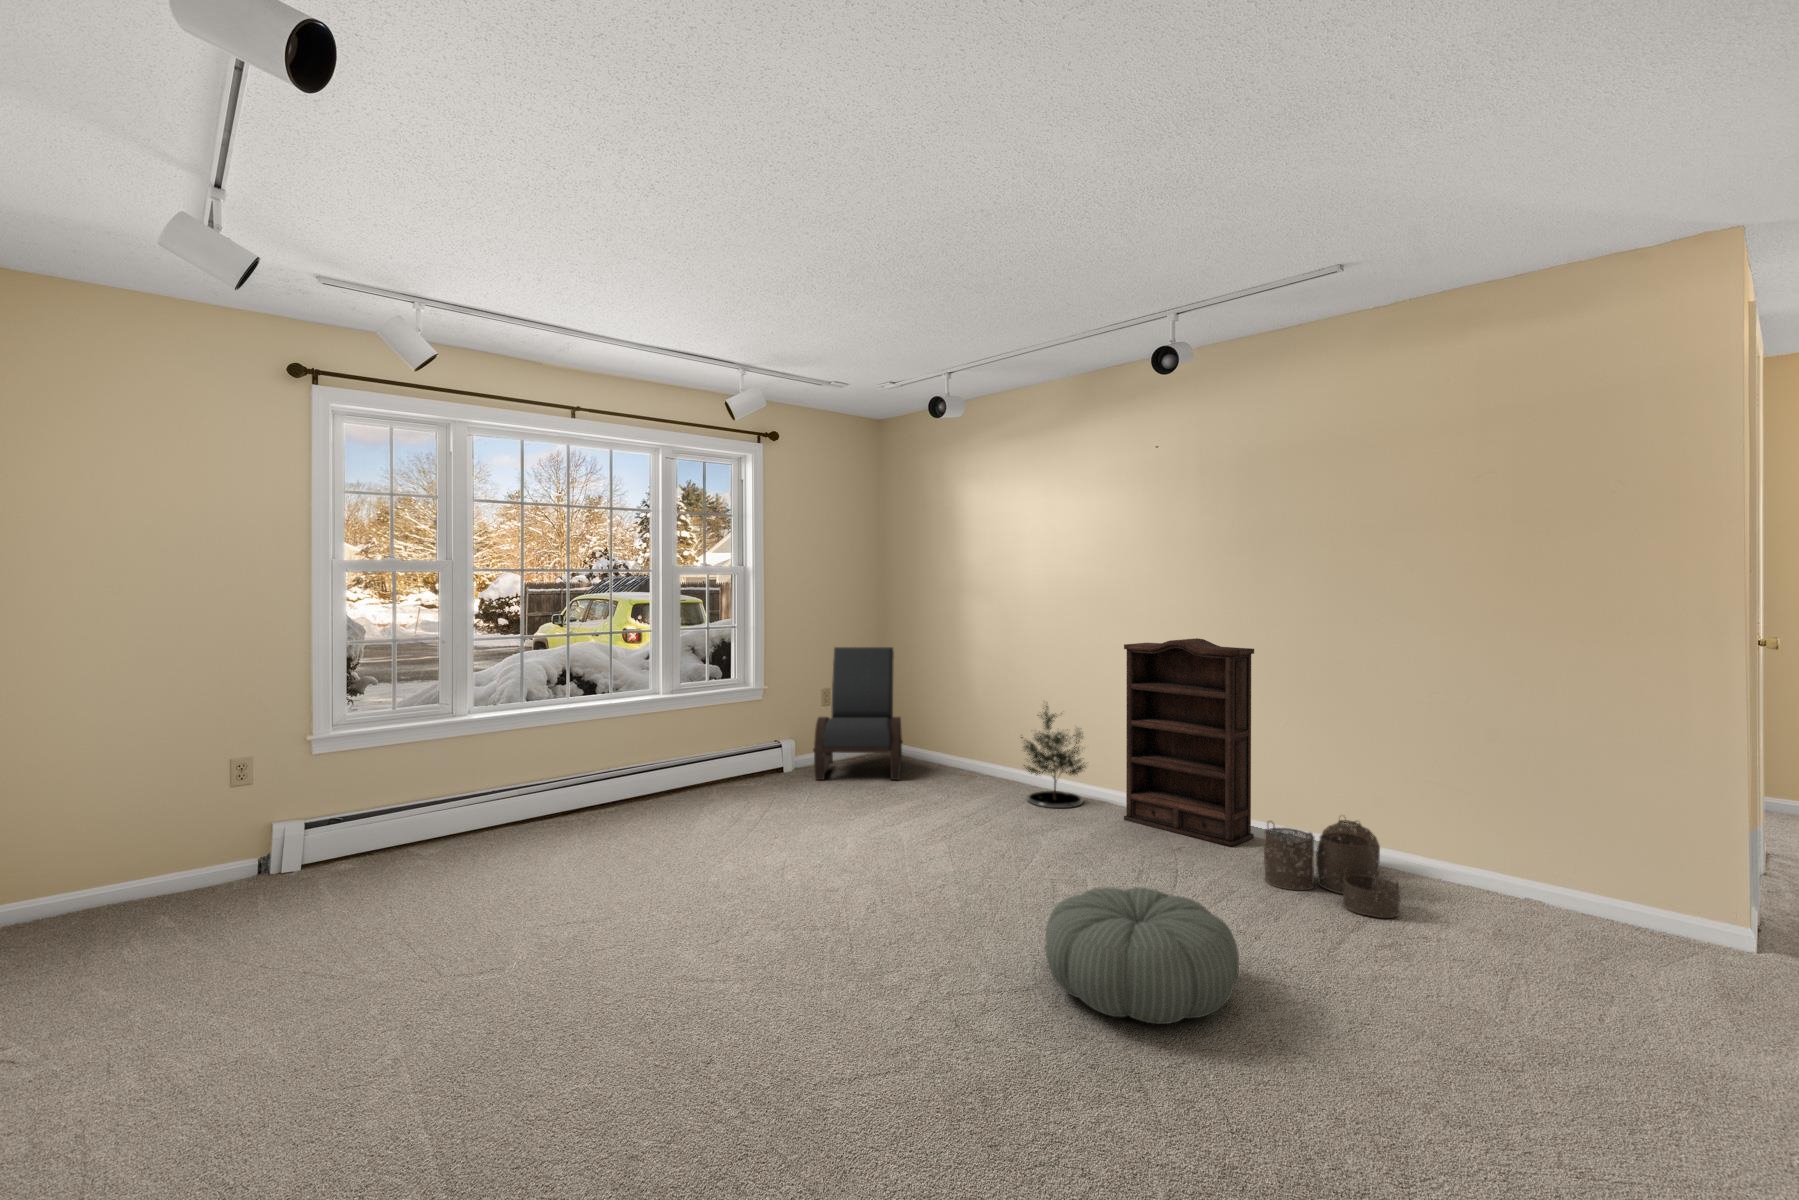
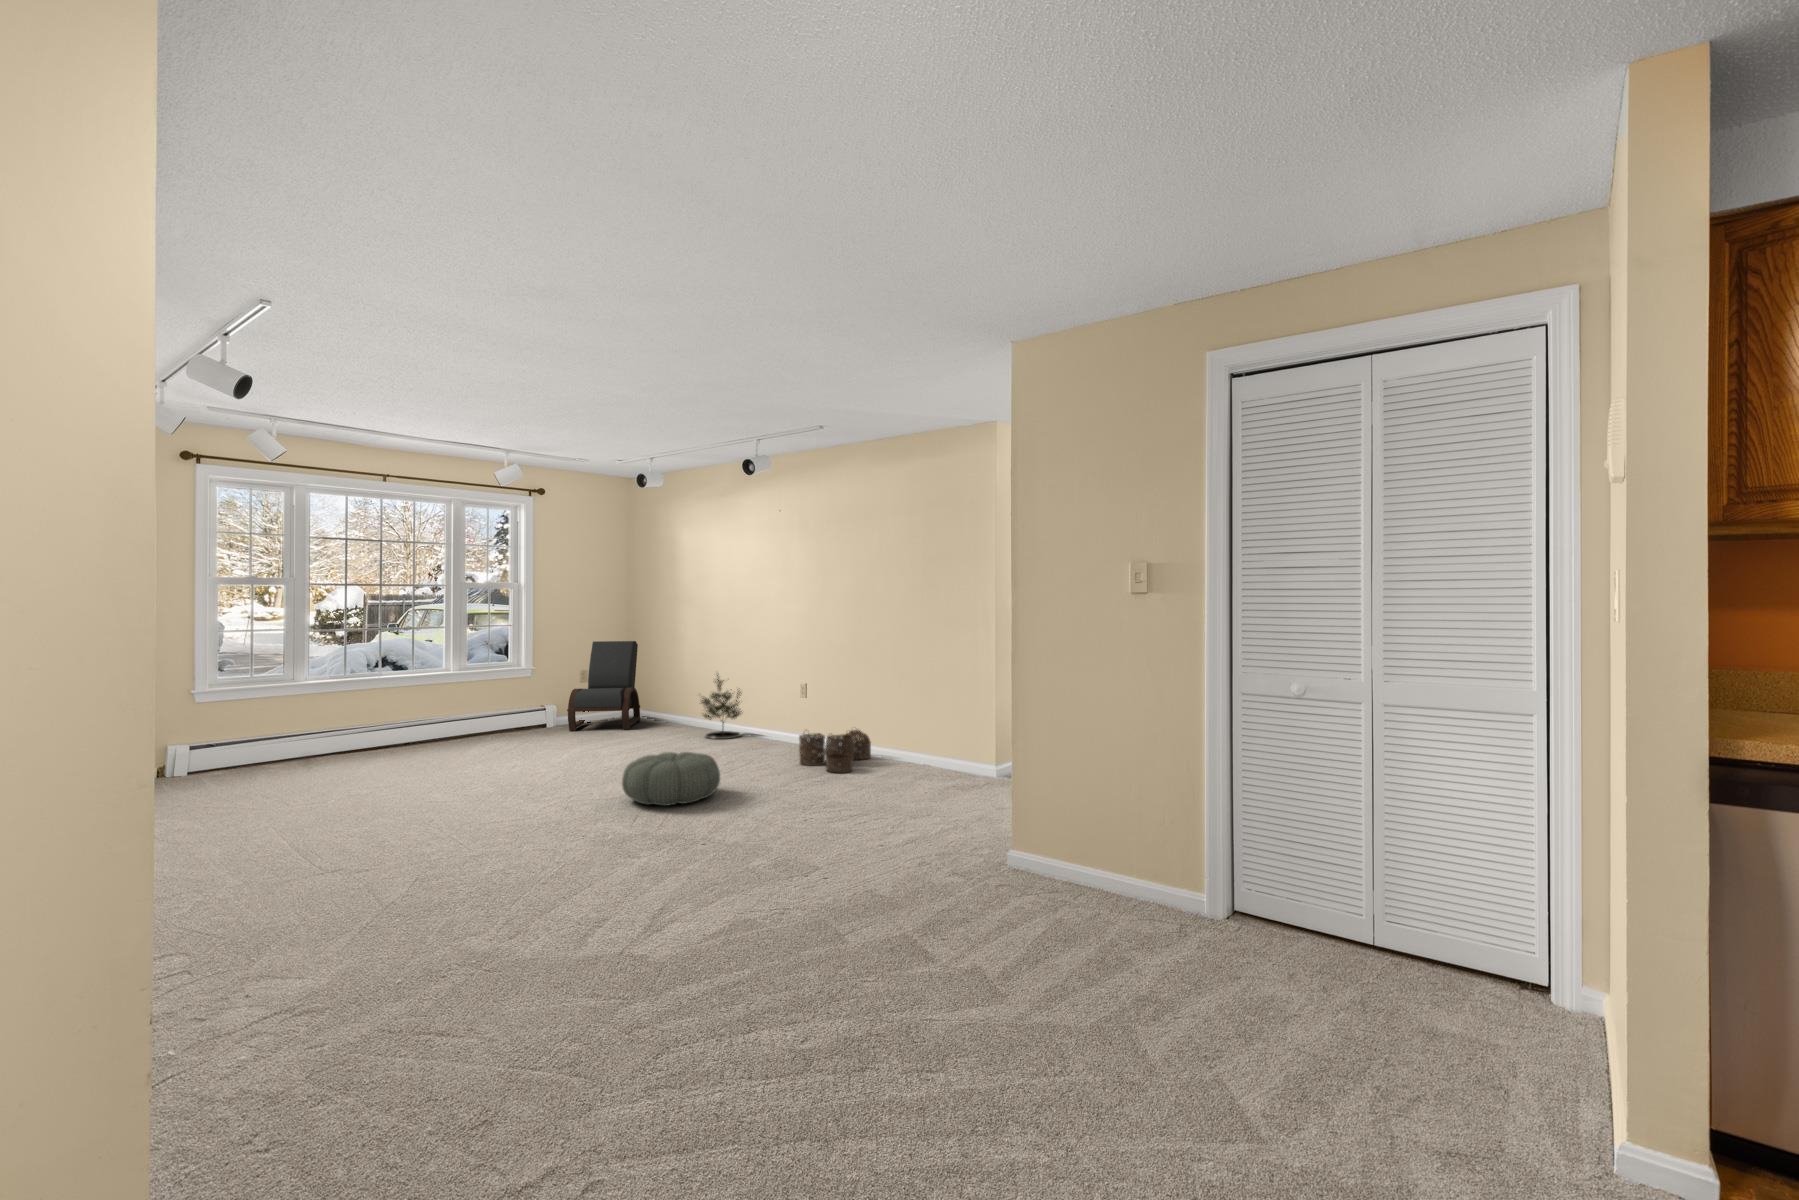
bookshelf: present [1124,638,1254,847] -> none [755,629,823,751]

